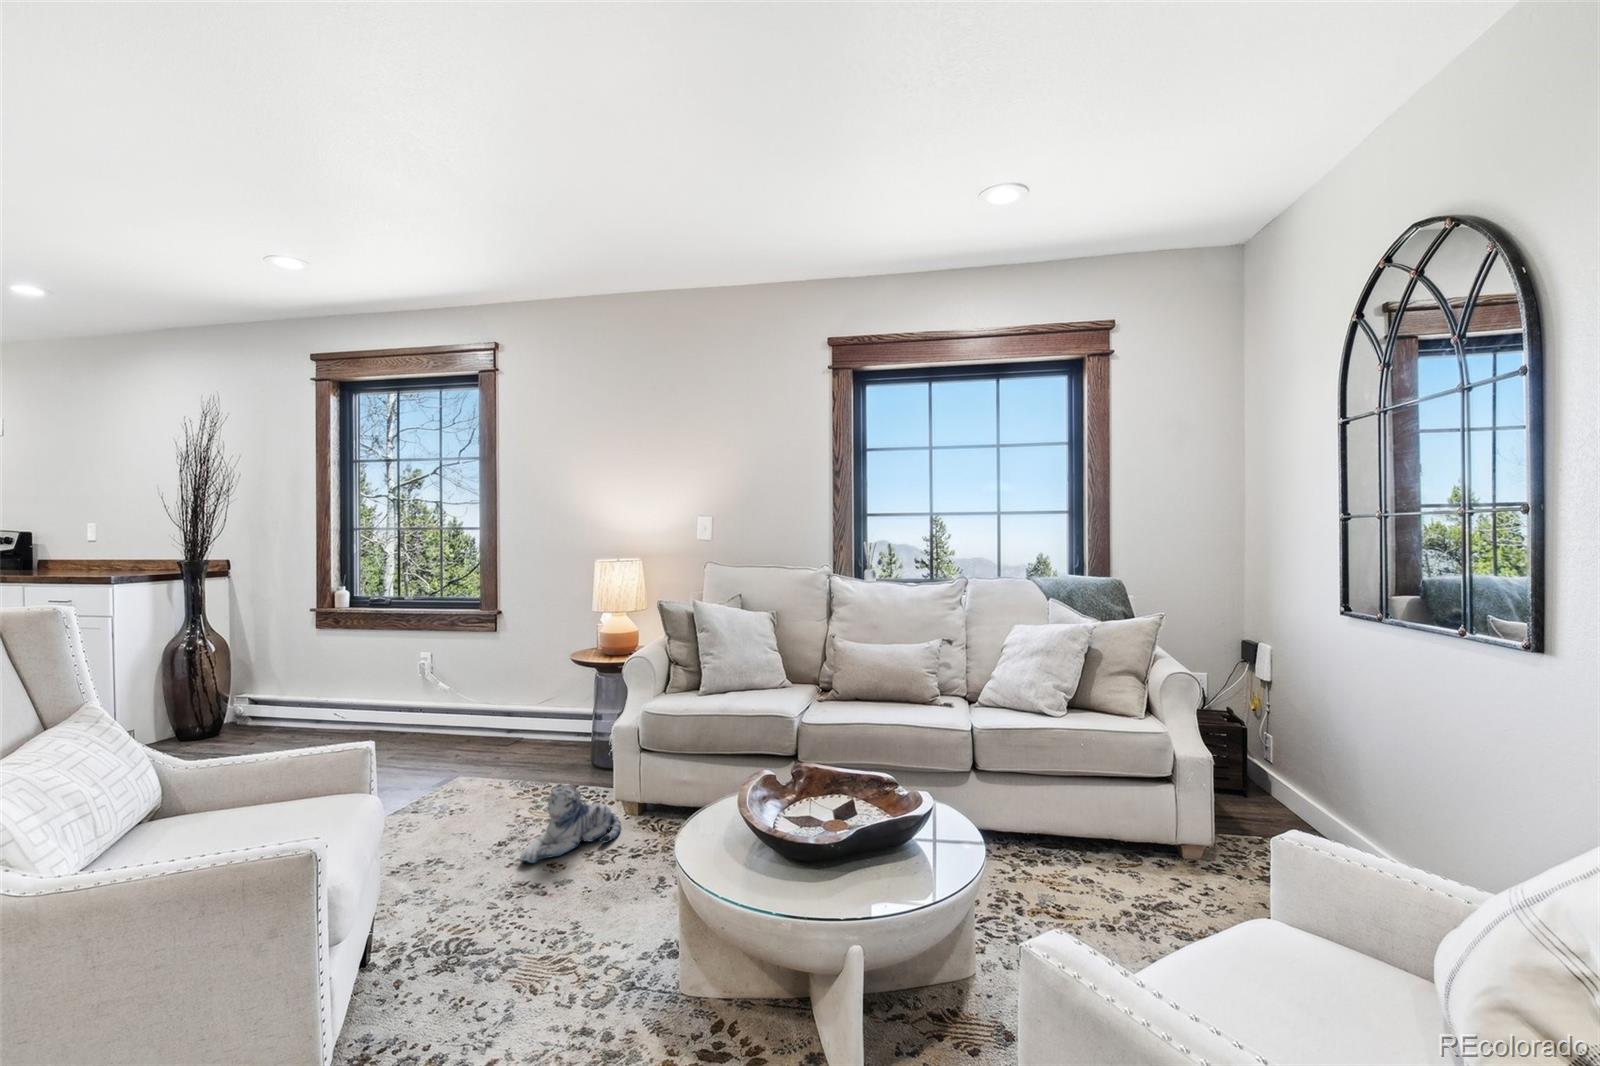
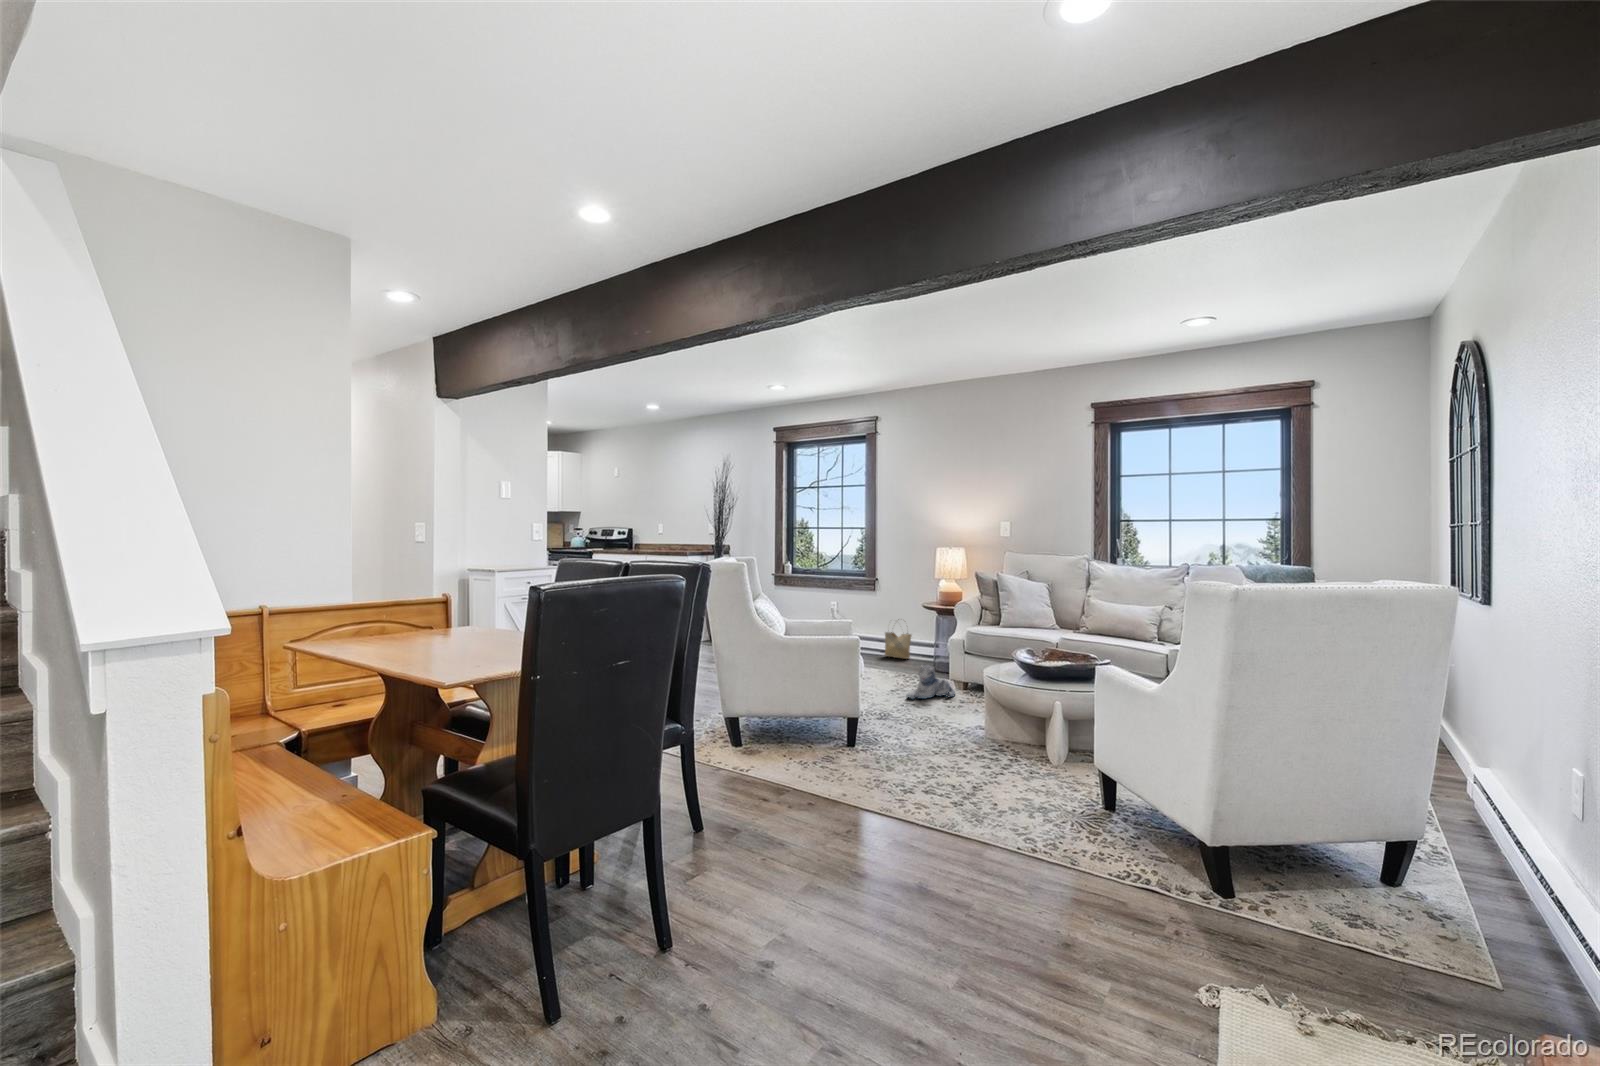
woven basket: none [510,676,557,742] -> present [885,632,911,659]

